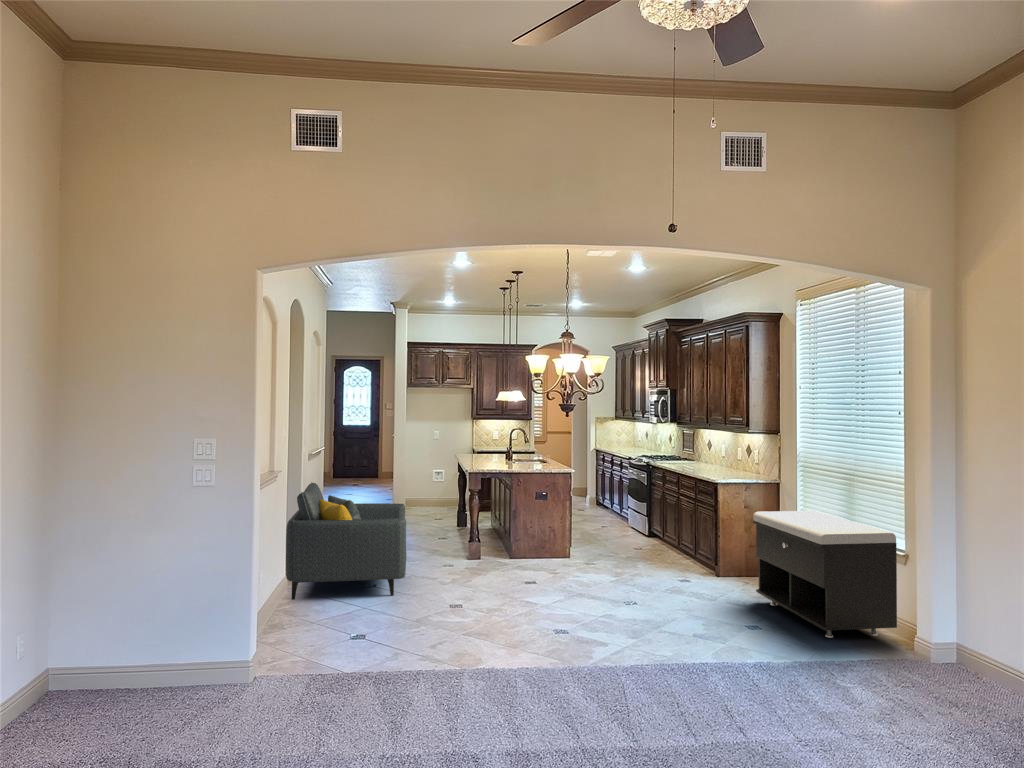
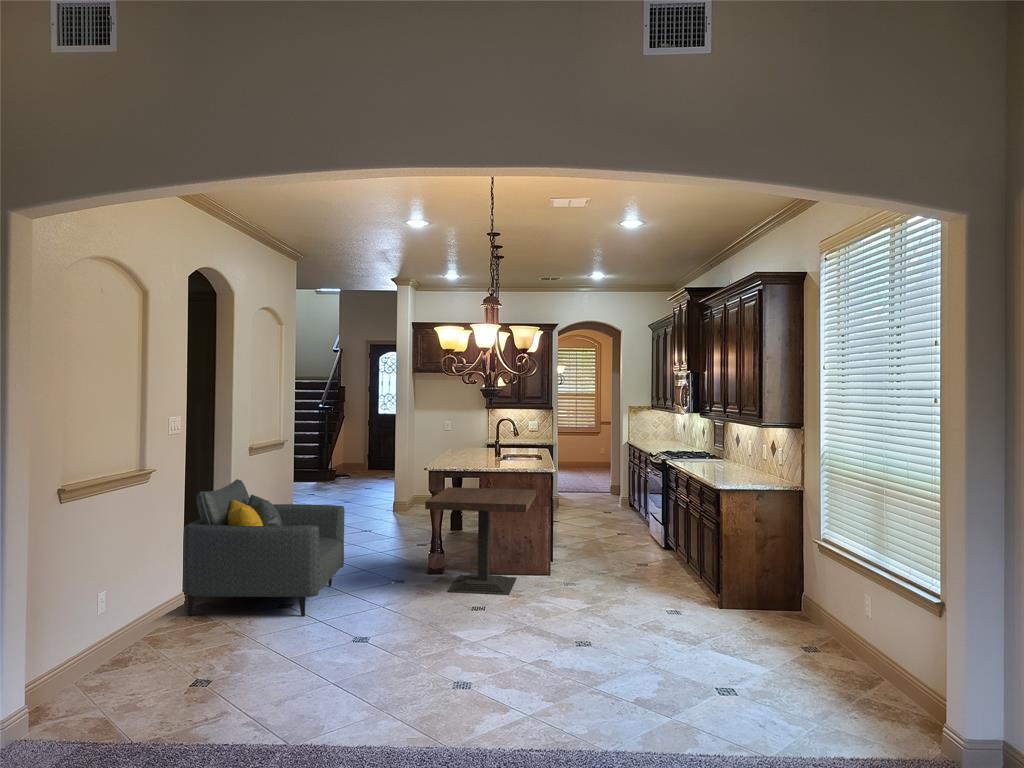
side table: none [481,487,566,574] -> present [425,487,536,595]
storage bench: present [753,511,897,638] -> none [746,531,926,716]

